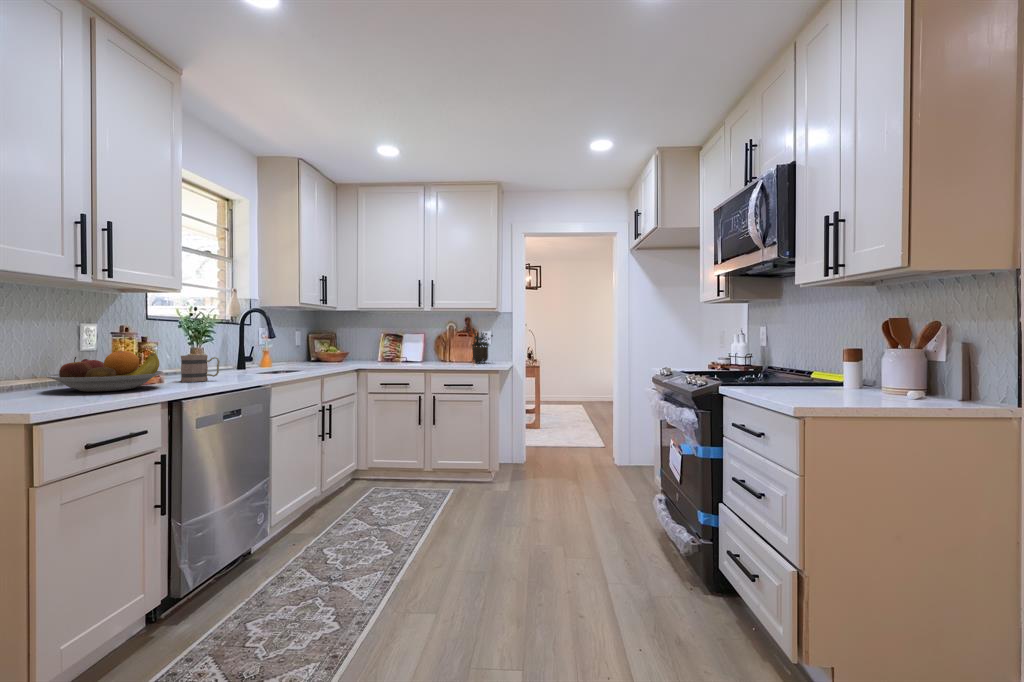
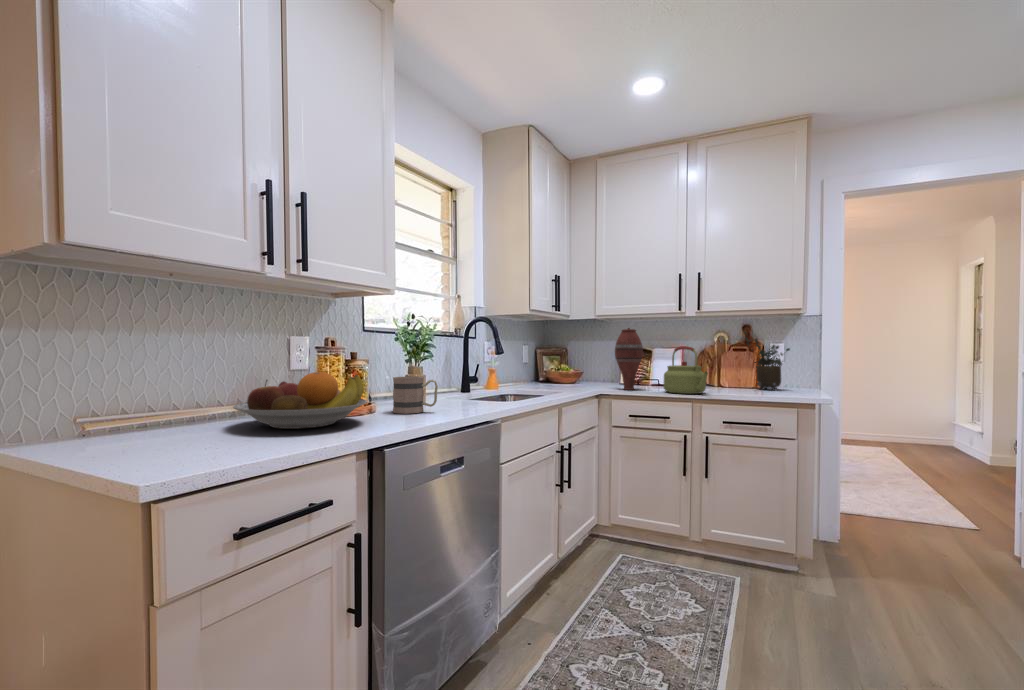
vase: none [370,319,391,365] -> present [615,328,643,390]
kettle: none [405,333,433,367] -> present [664,346,708,394]

